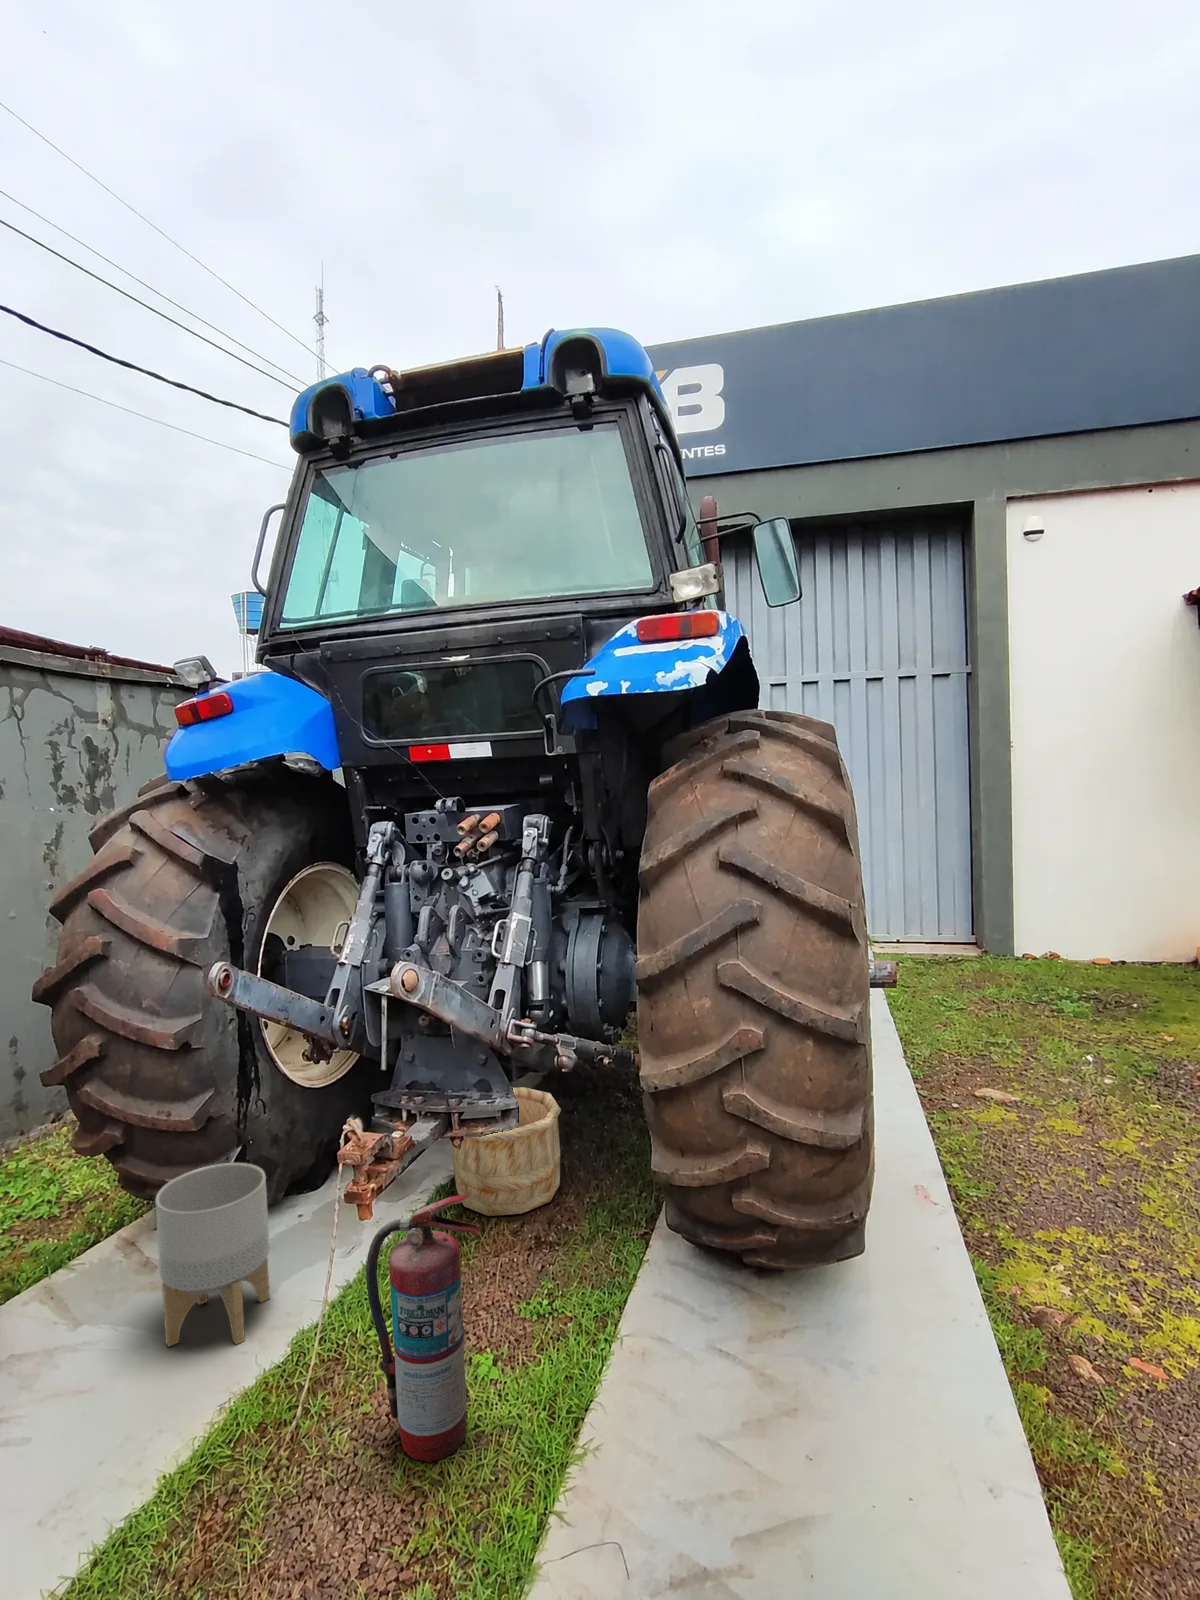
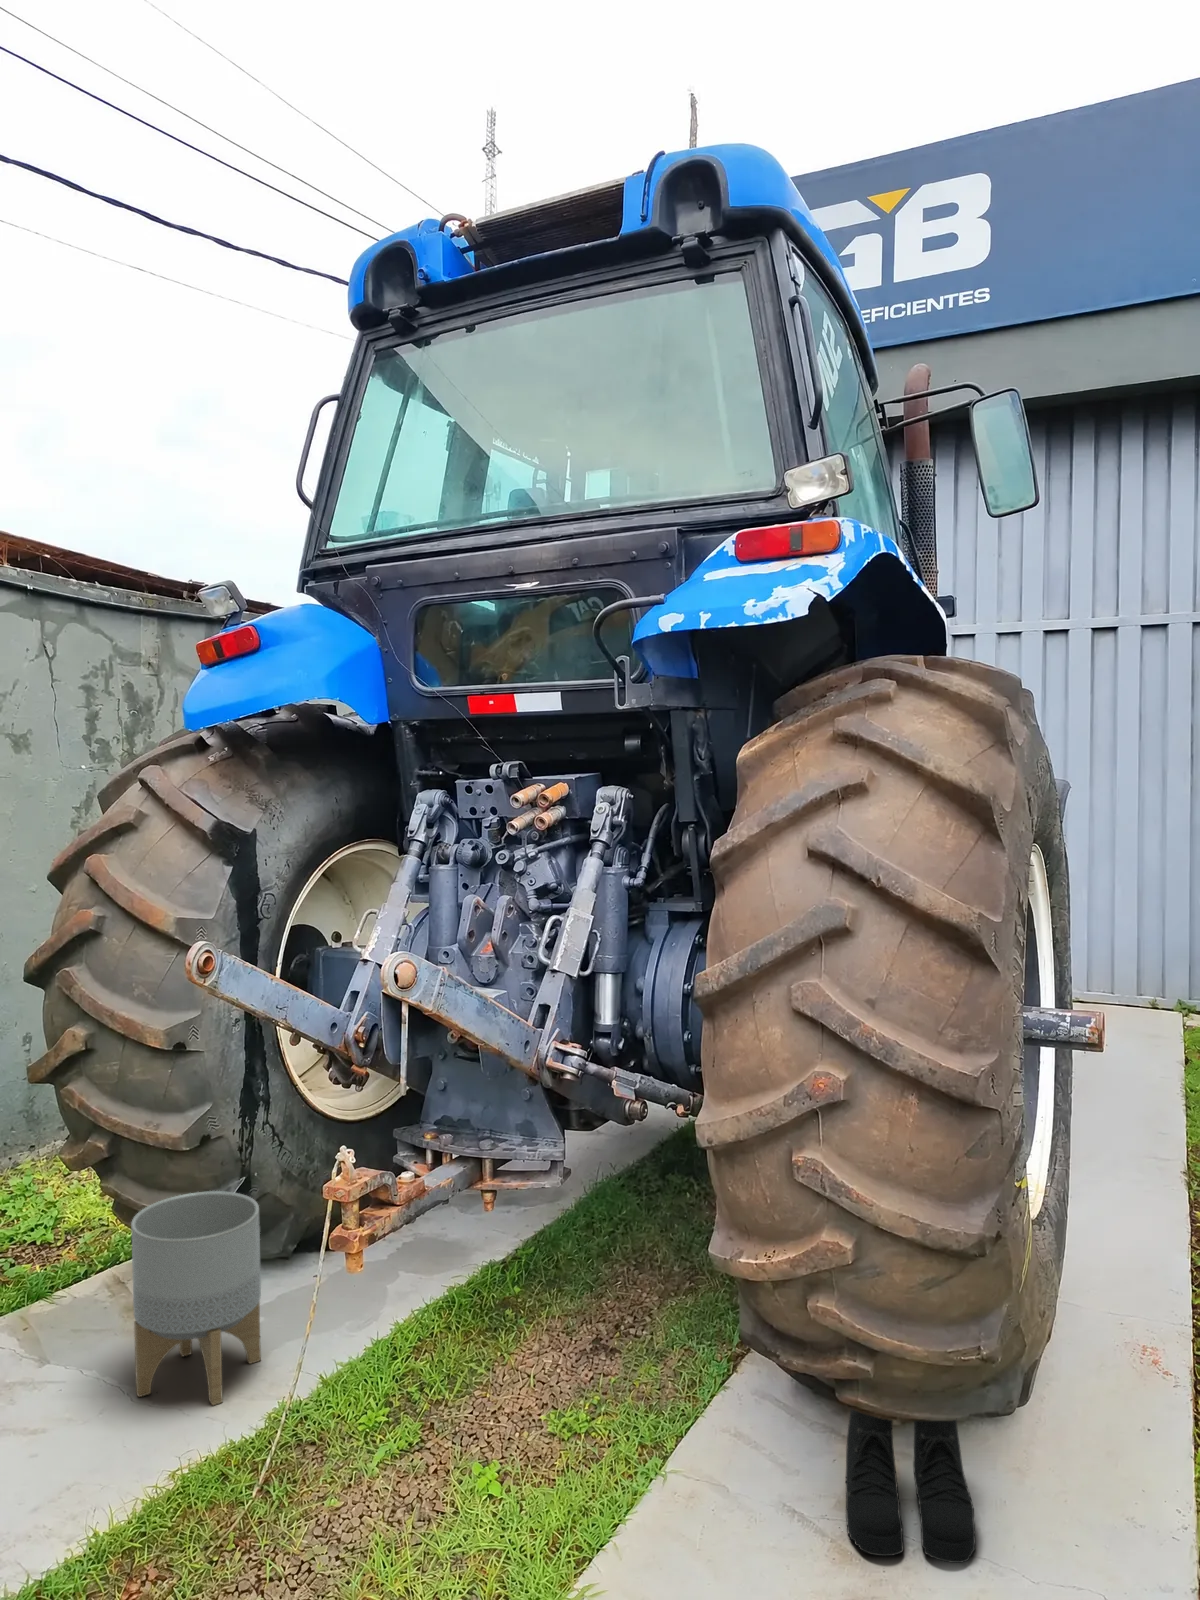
wooden bucket: present [452,1087,561,1216] -> none [499,1142,643,1303]
fire extinguisher: present [366,1194,482,1463] -> none [340,1246,475,1569]
boots: none [755,1251,858,1386] -> present [846,1410,975,1563]

